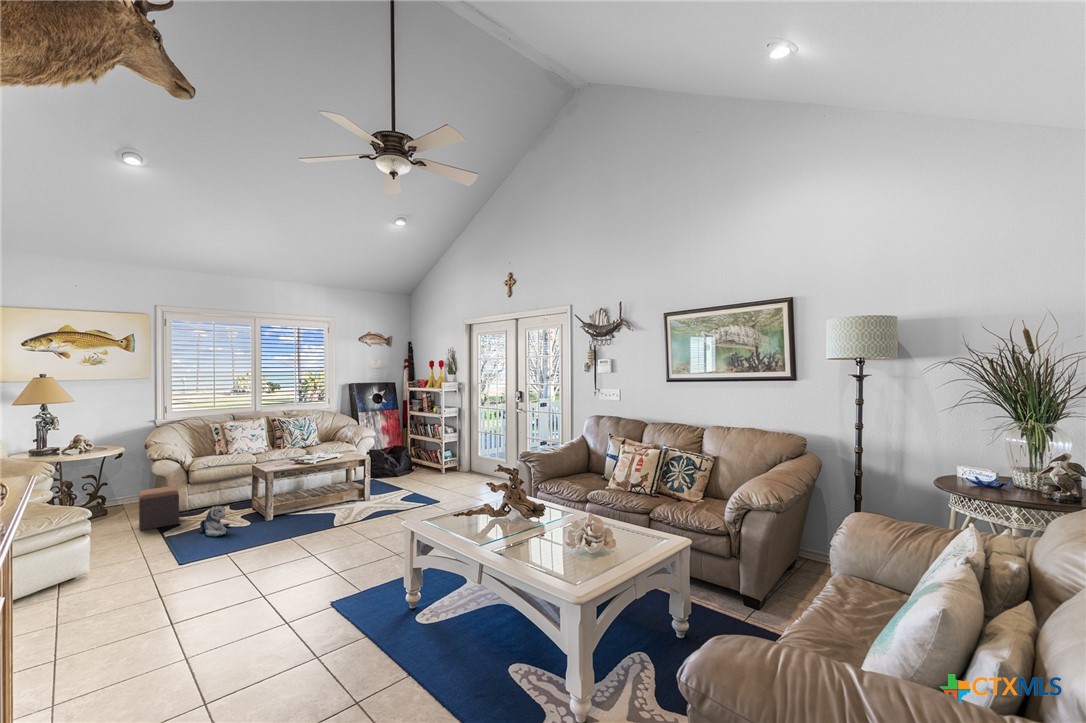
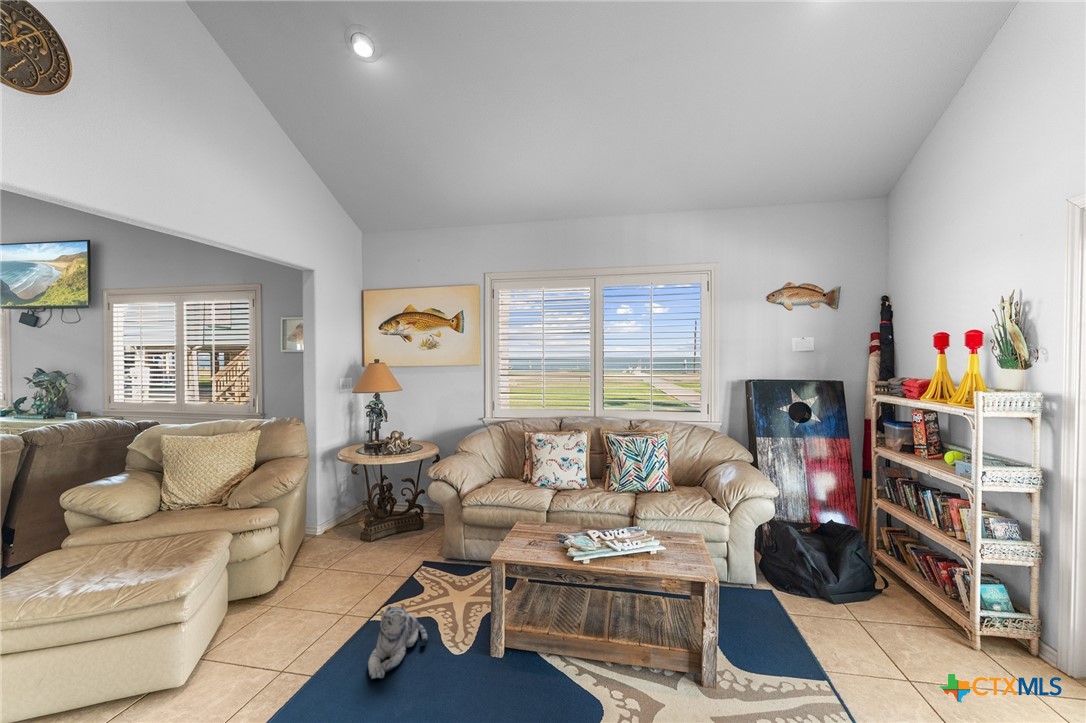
footstool: present [139,486,179,531] -> none [370,524,434,594]

